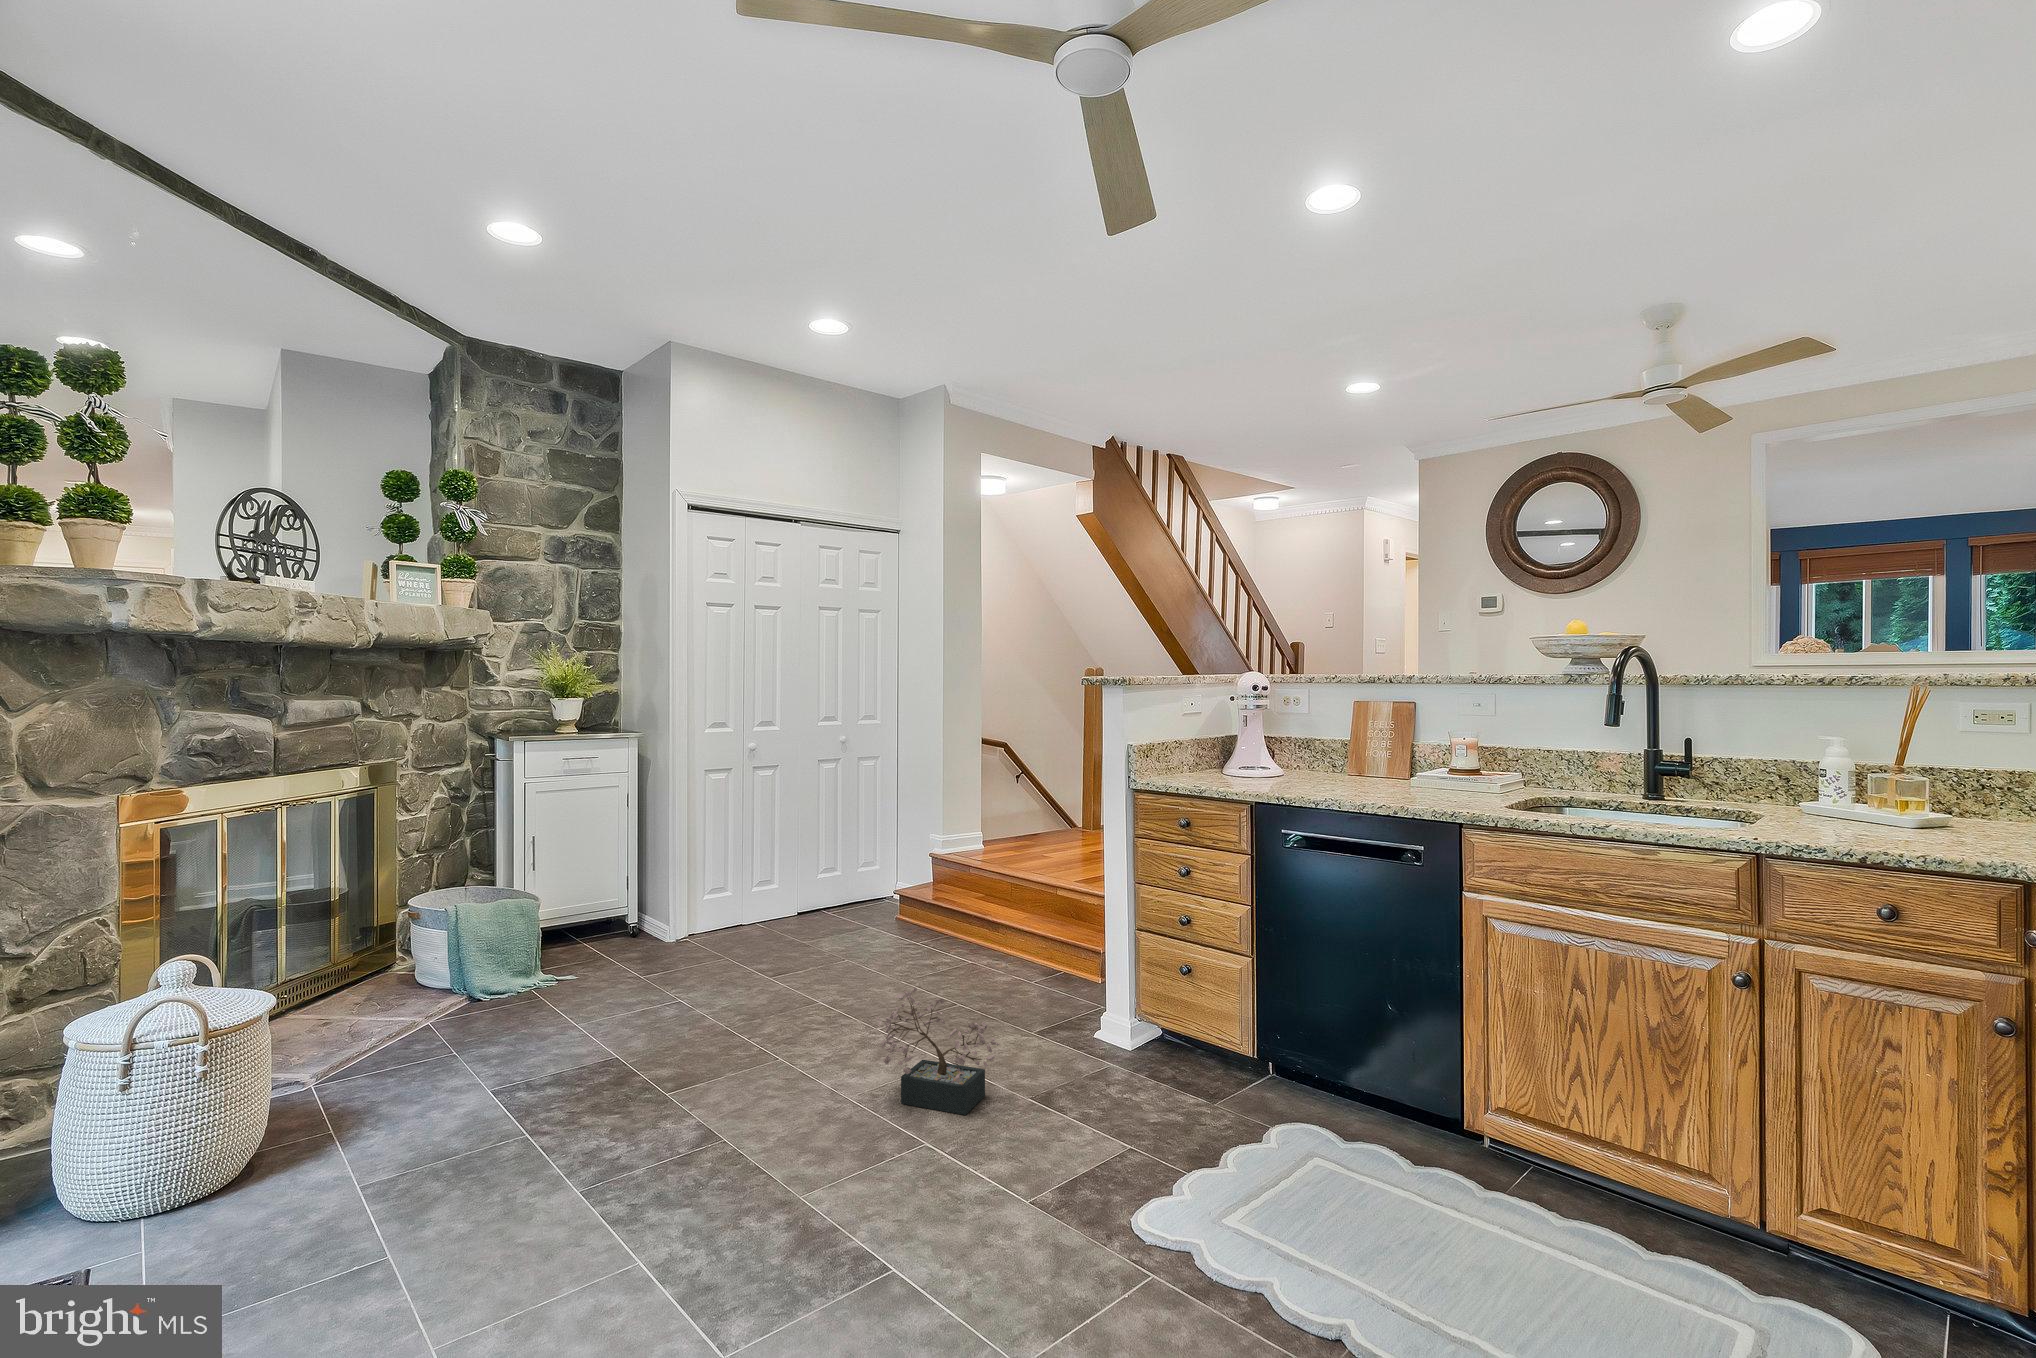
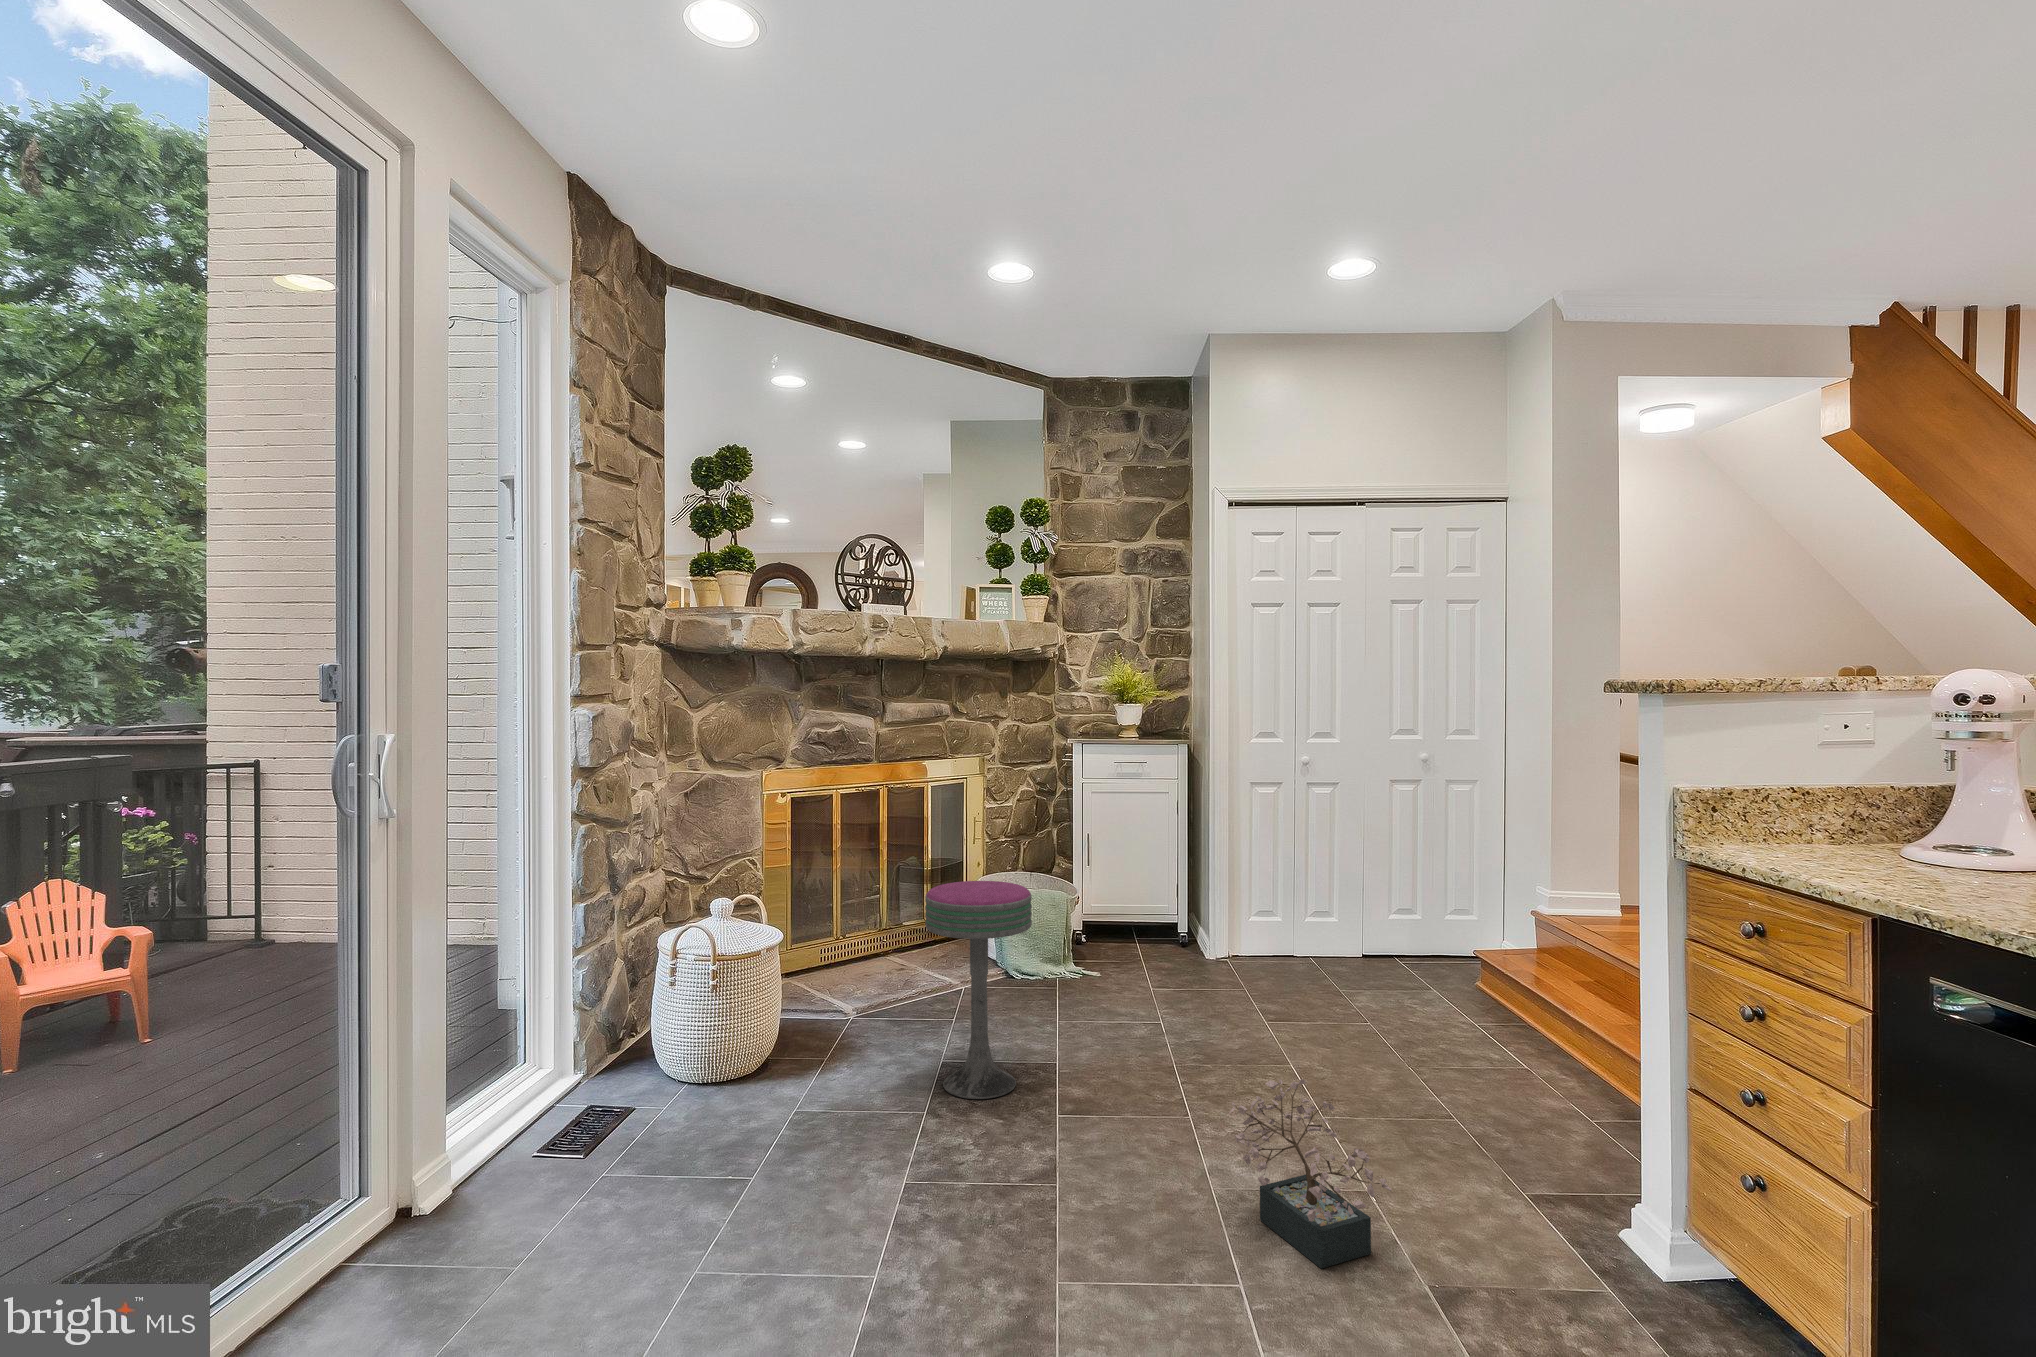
bar stool: none [495,882,618,1110] -> present [925,881,1032,1099]

